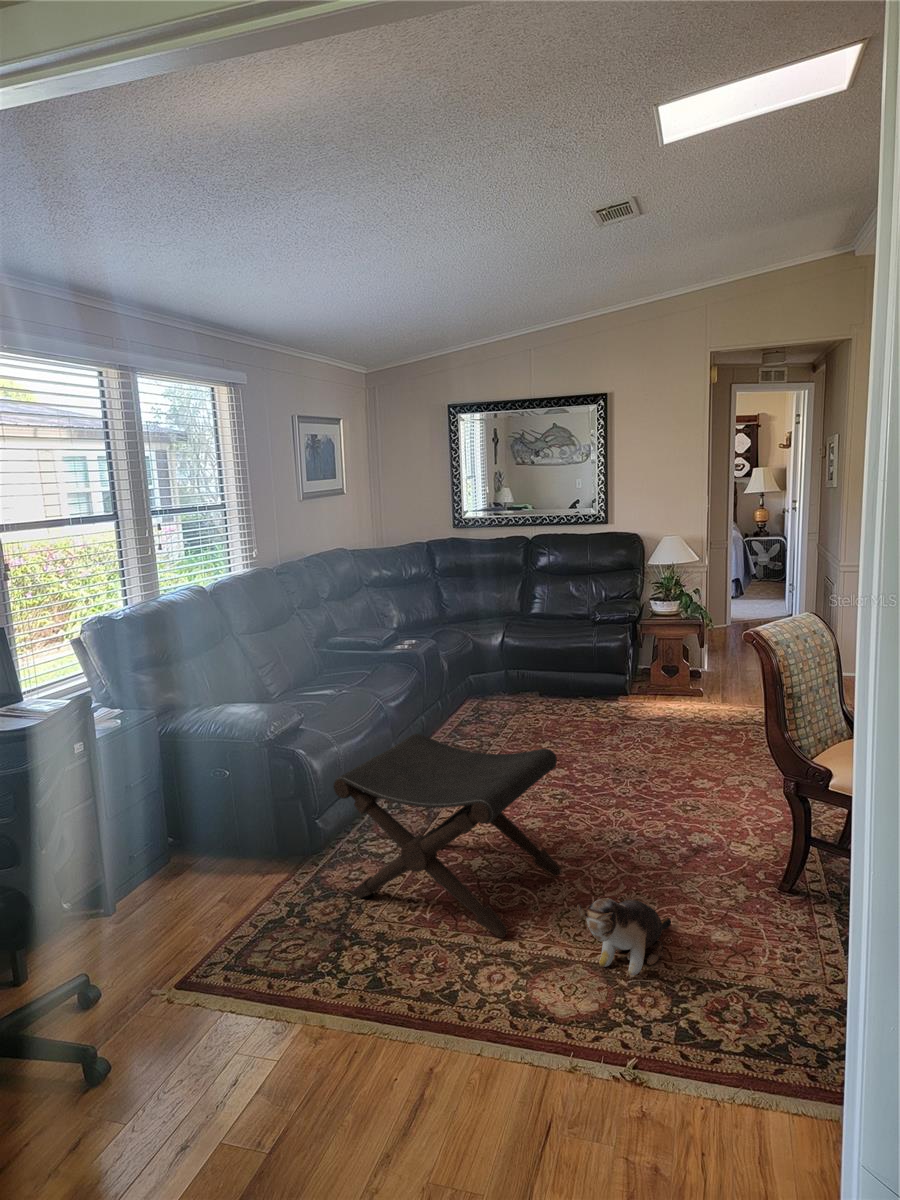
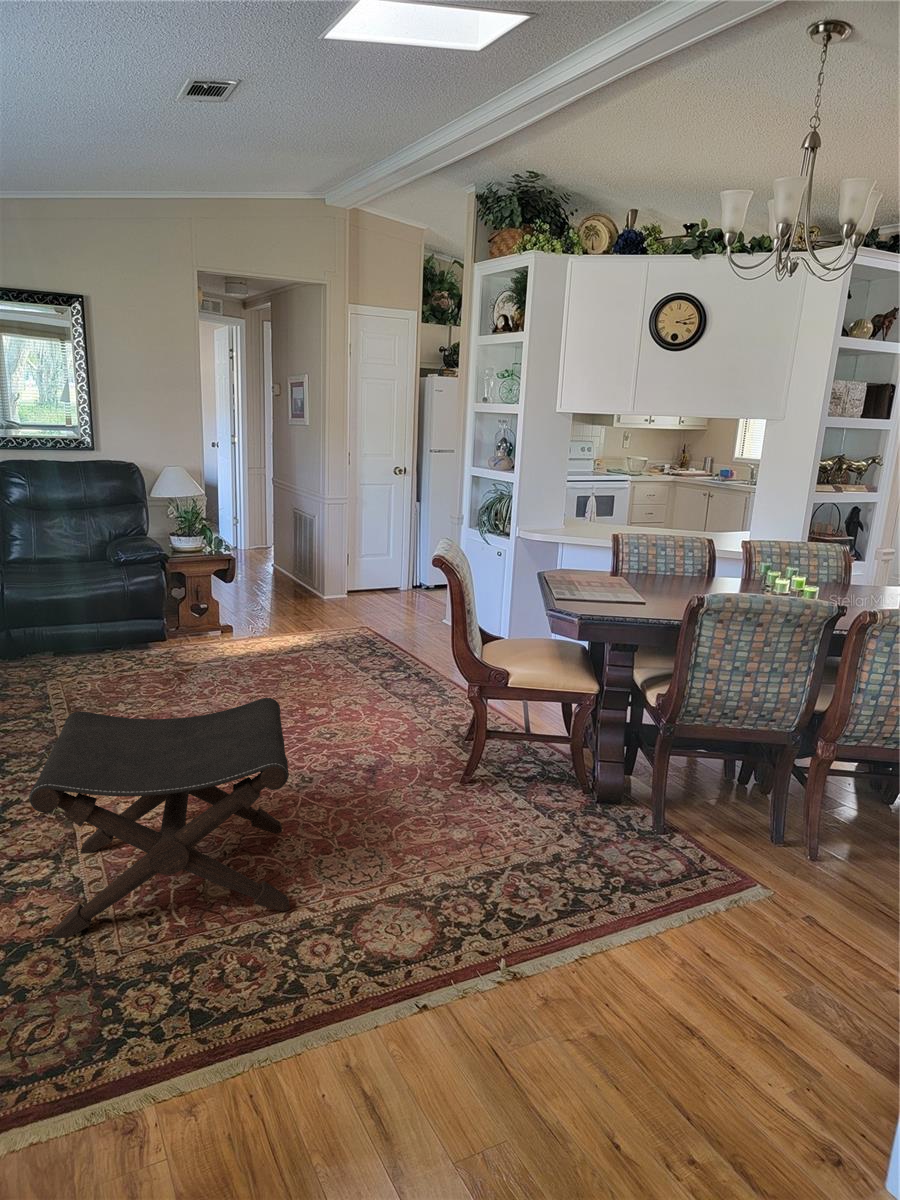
plush toy: present [577,898,671,975] -> none [393,825,439,898]

